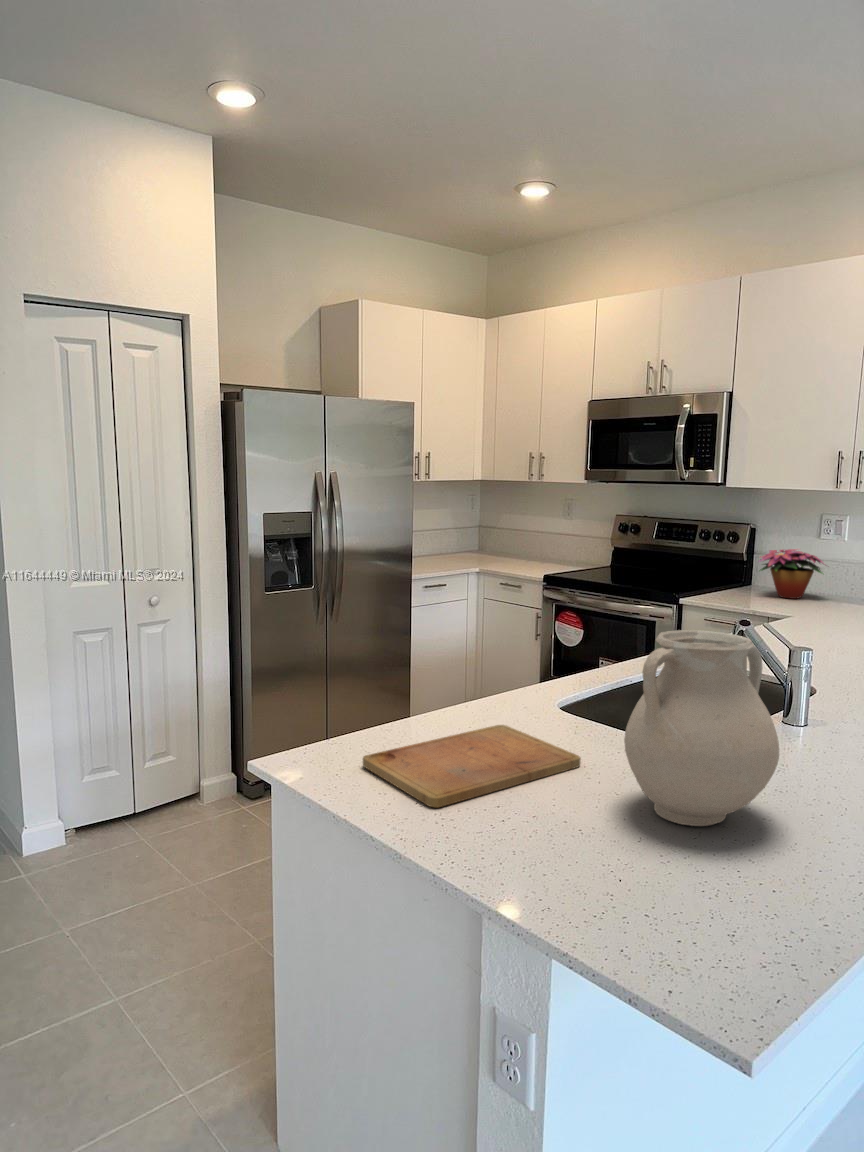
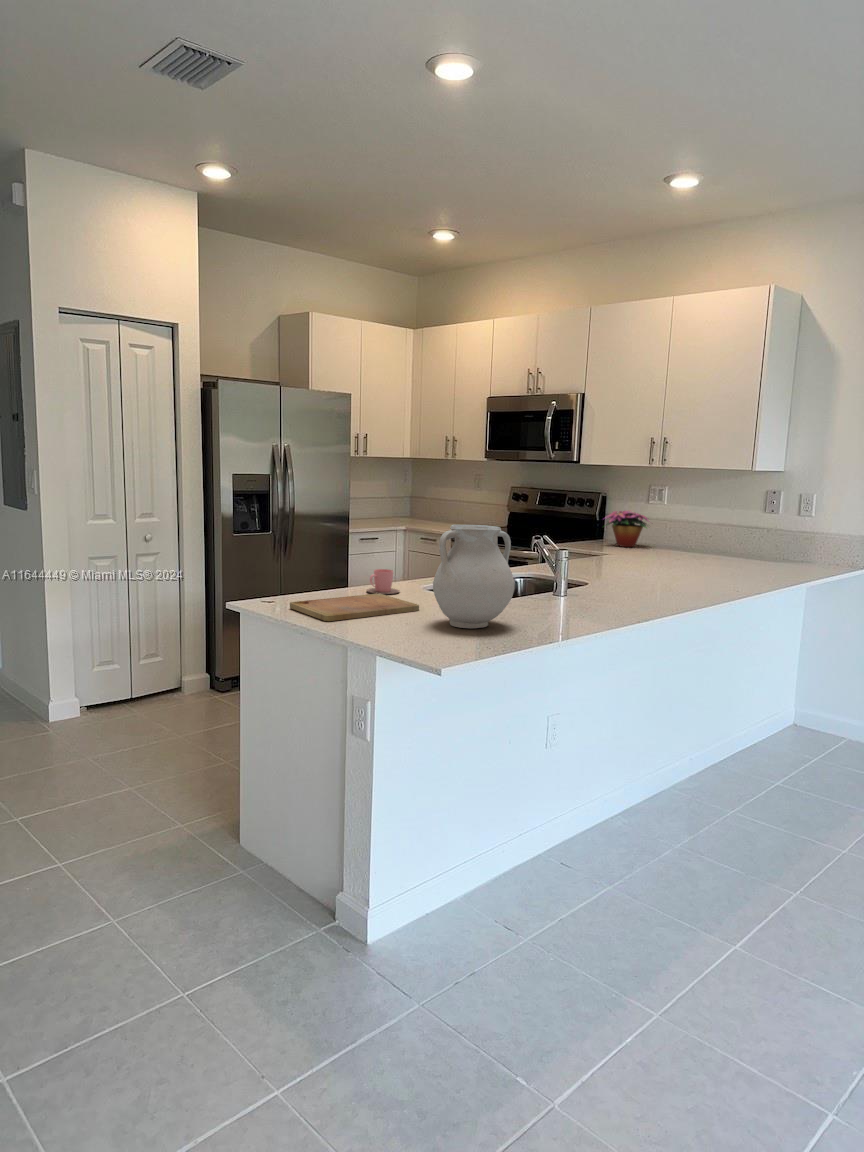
cup: none [476,676,529,720] -> present [367,569,399,594]

